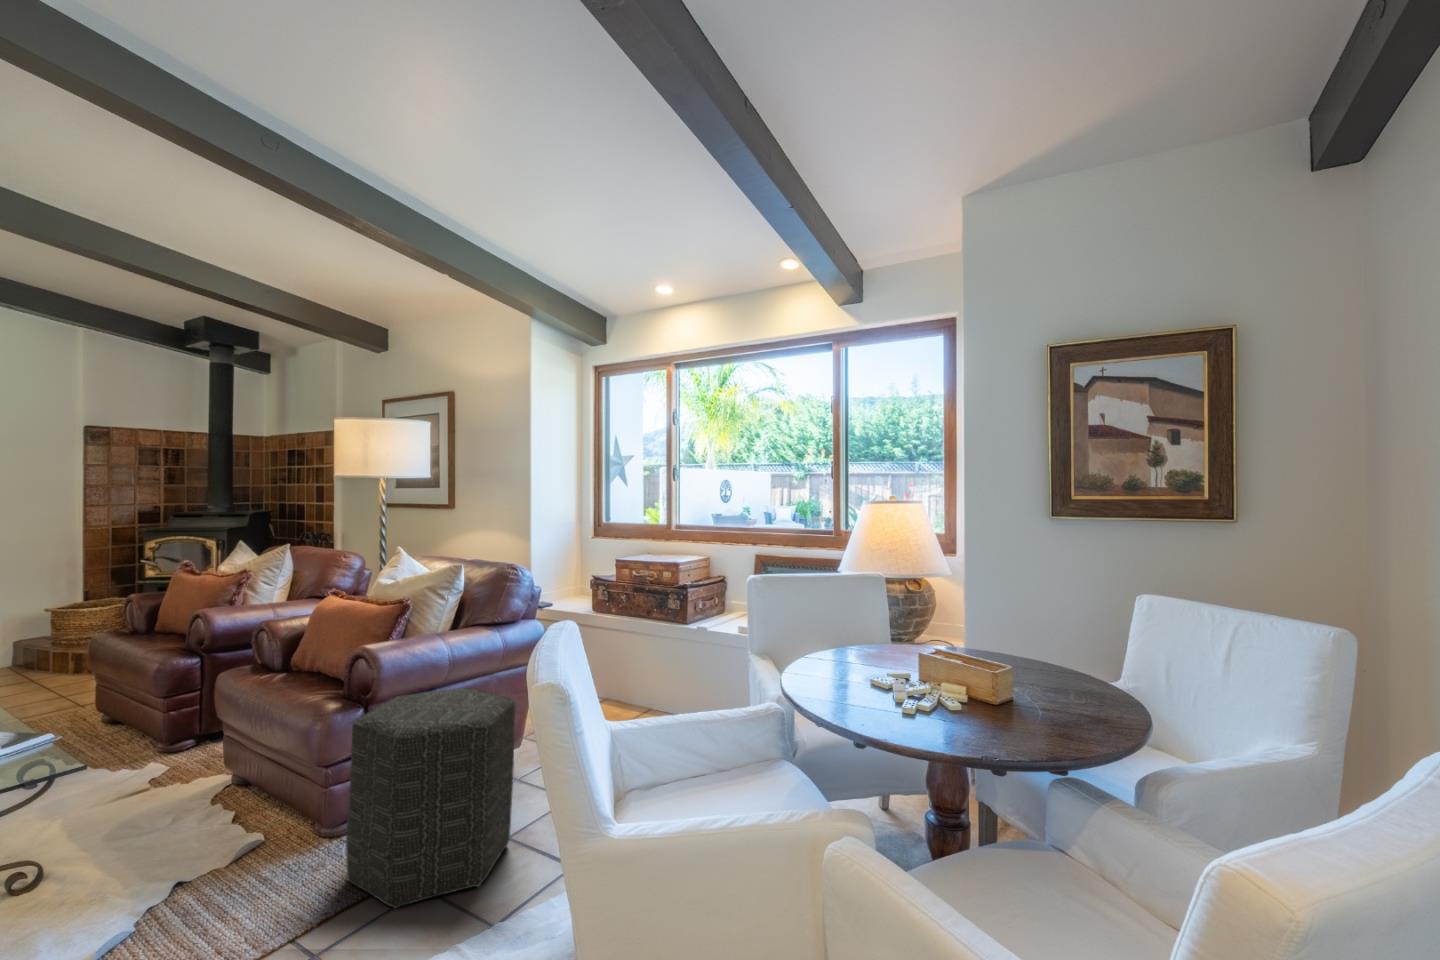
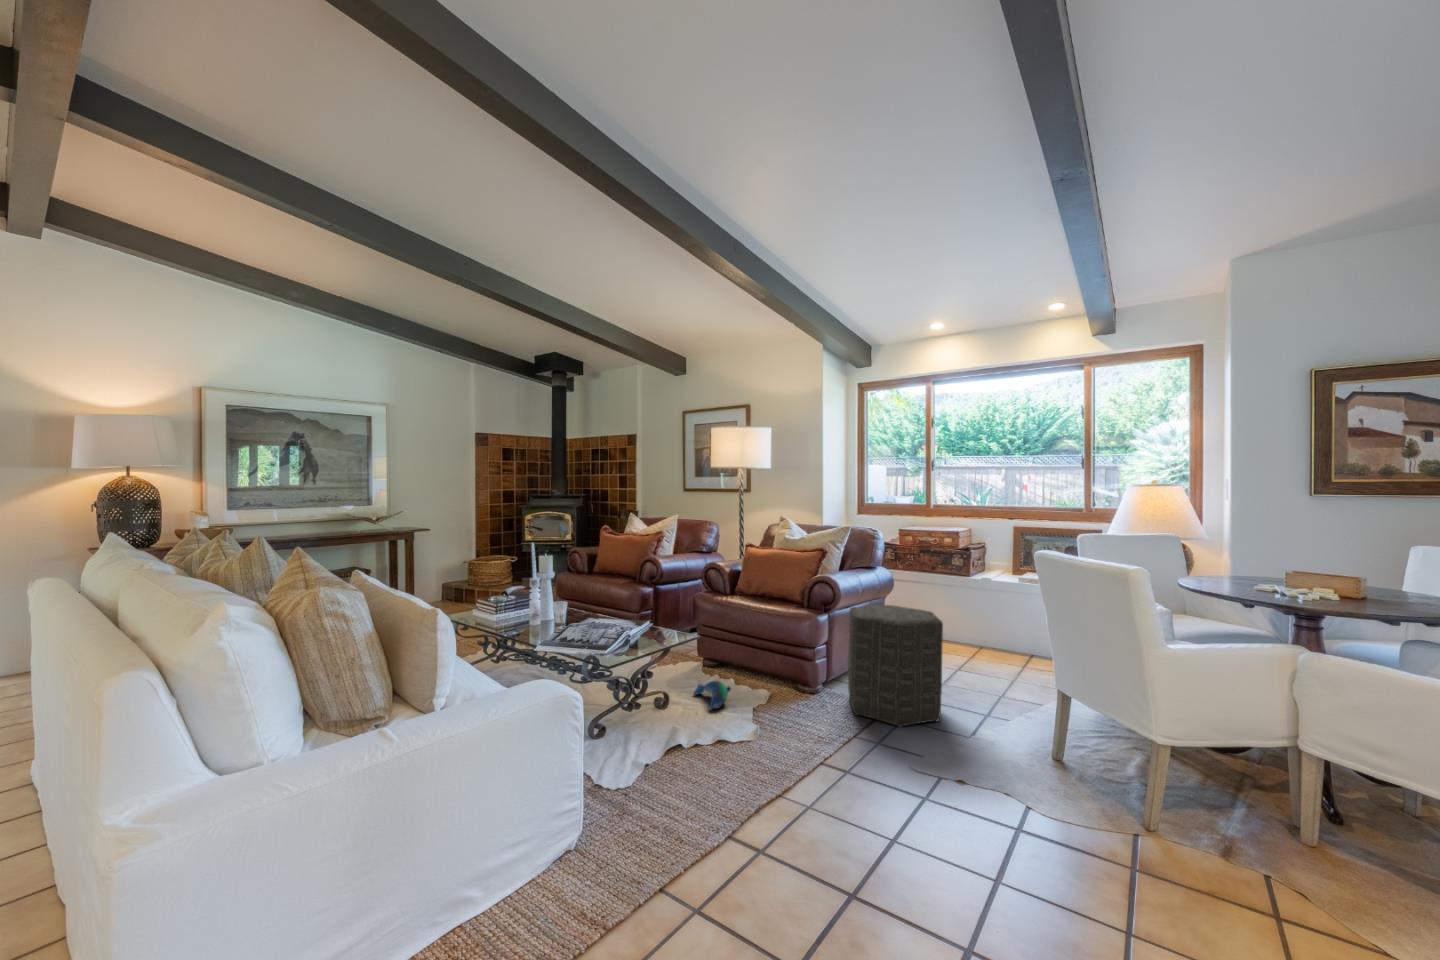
plush toy: none [70,831,154,899] -> present [694,681,731,710]

